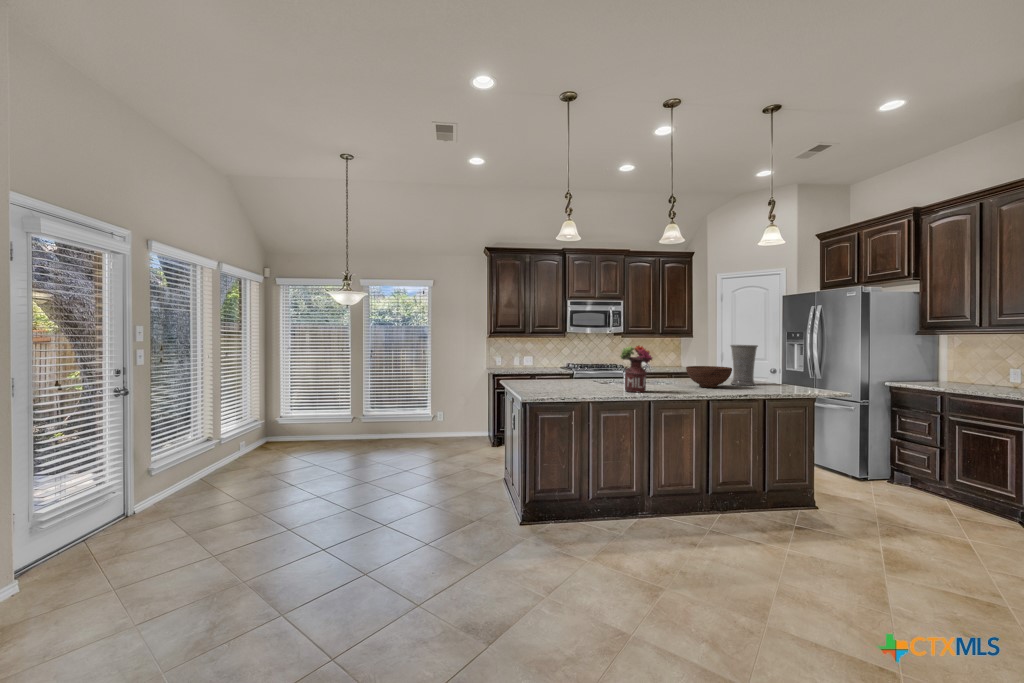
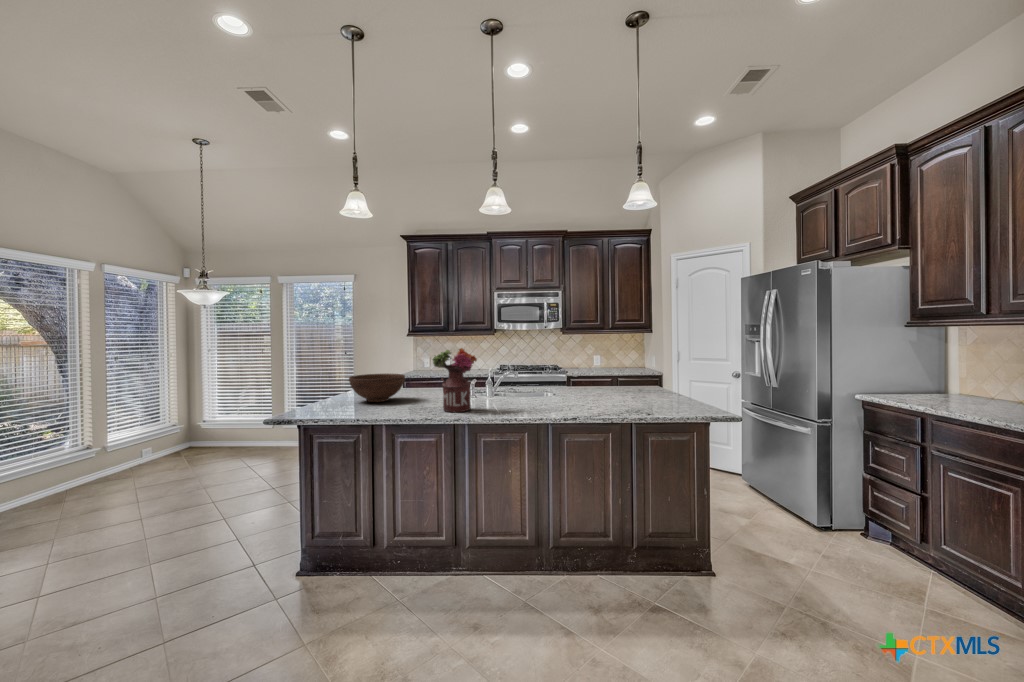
vase: present [730,345,758,385] -> none [626,345,661,400]
fruit bowl: present [686,366,732,388] -> present [349,374,405,402]

